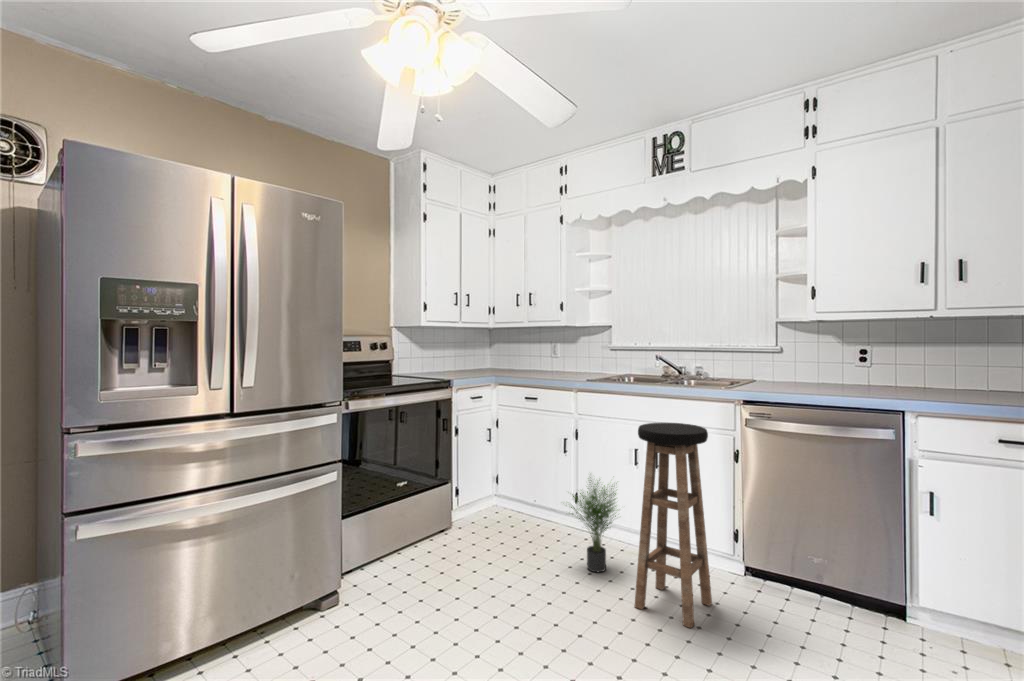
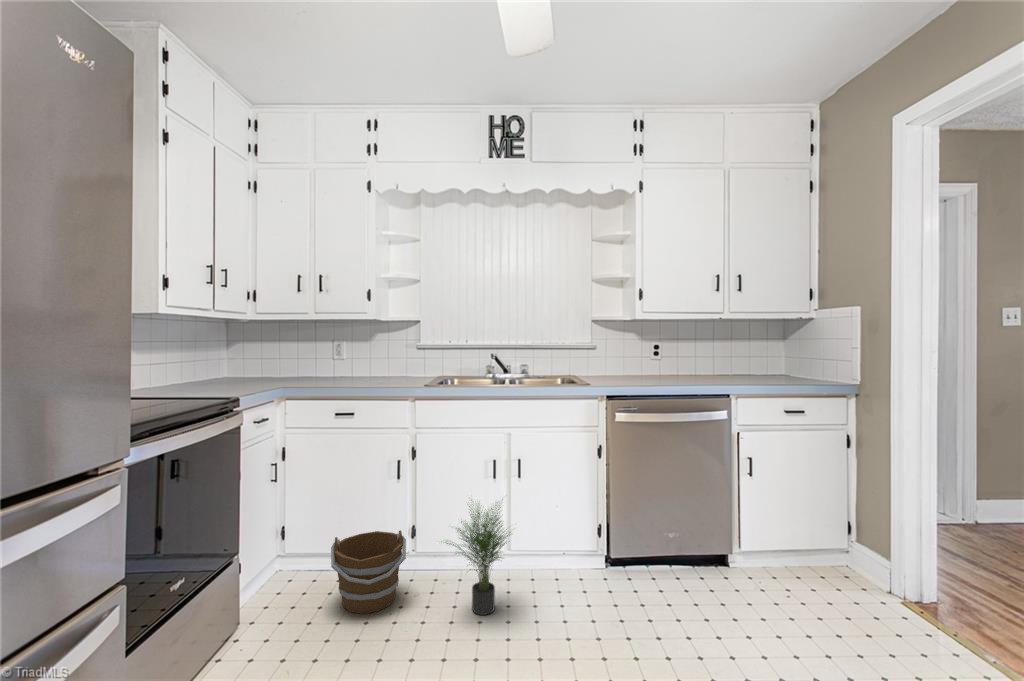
bar stool: present [634,423,712,628] -> none [554,426,626,639]
bucket: none [498,486,553,546] -> present [331,530,406,614]

